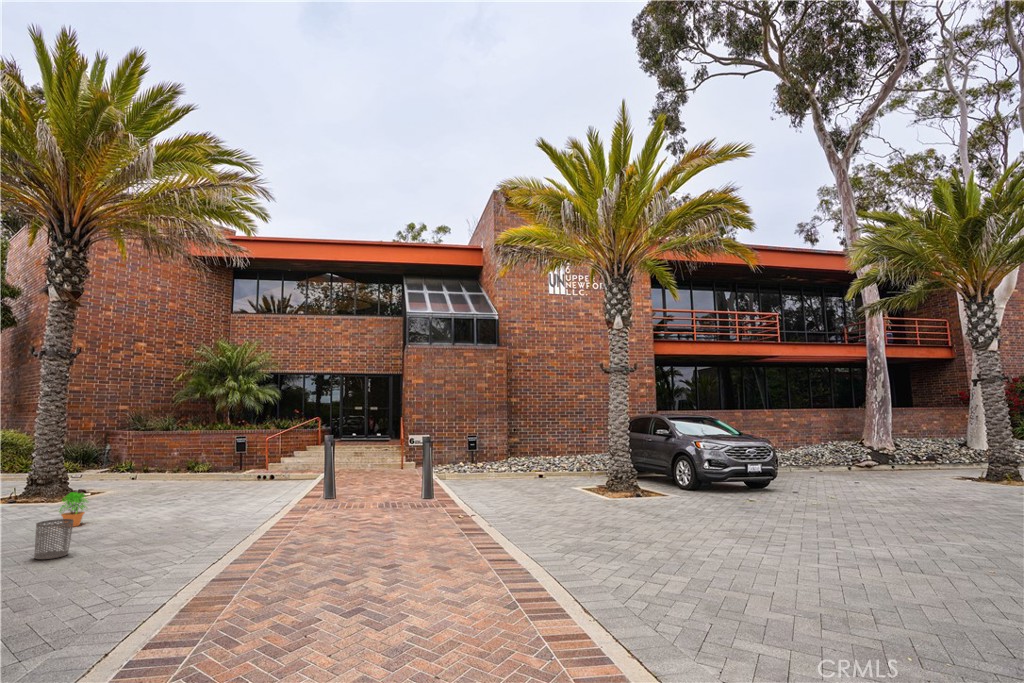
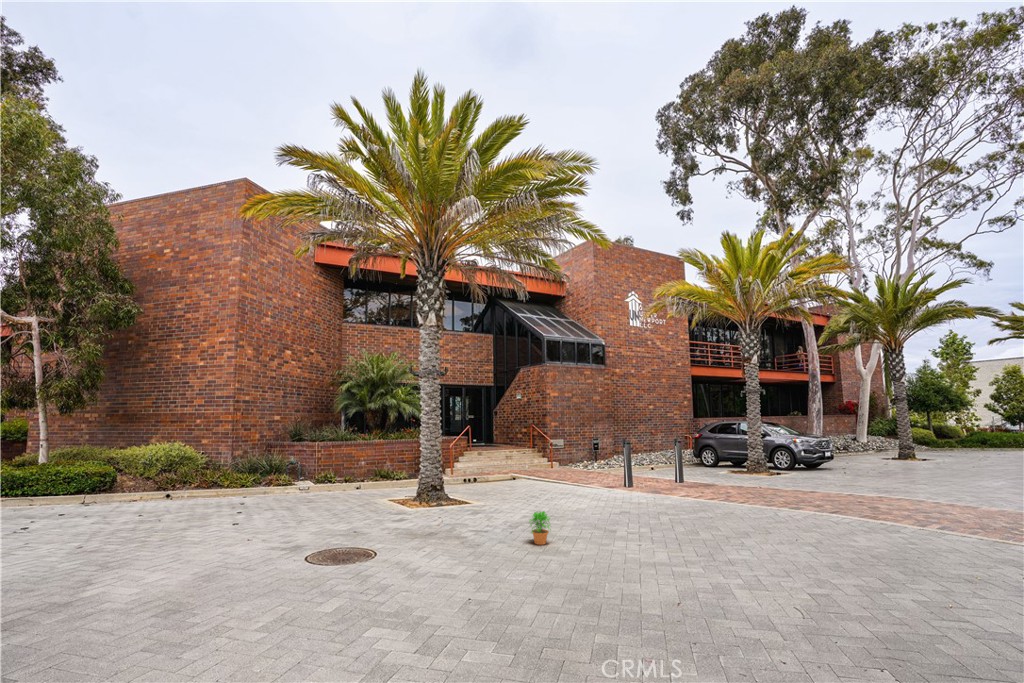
waste bin: present [34,519,74,559] -> none [652,538,679,577]

